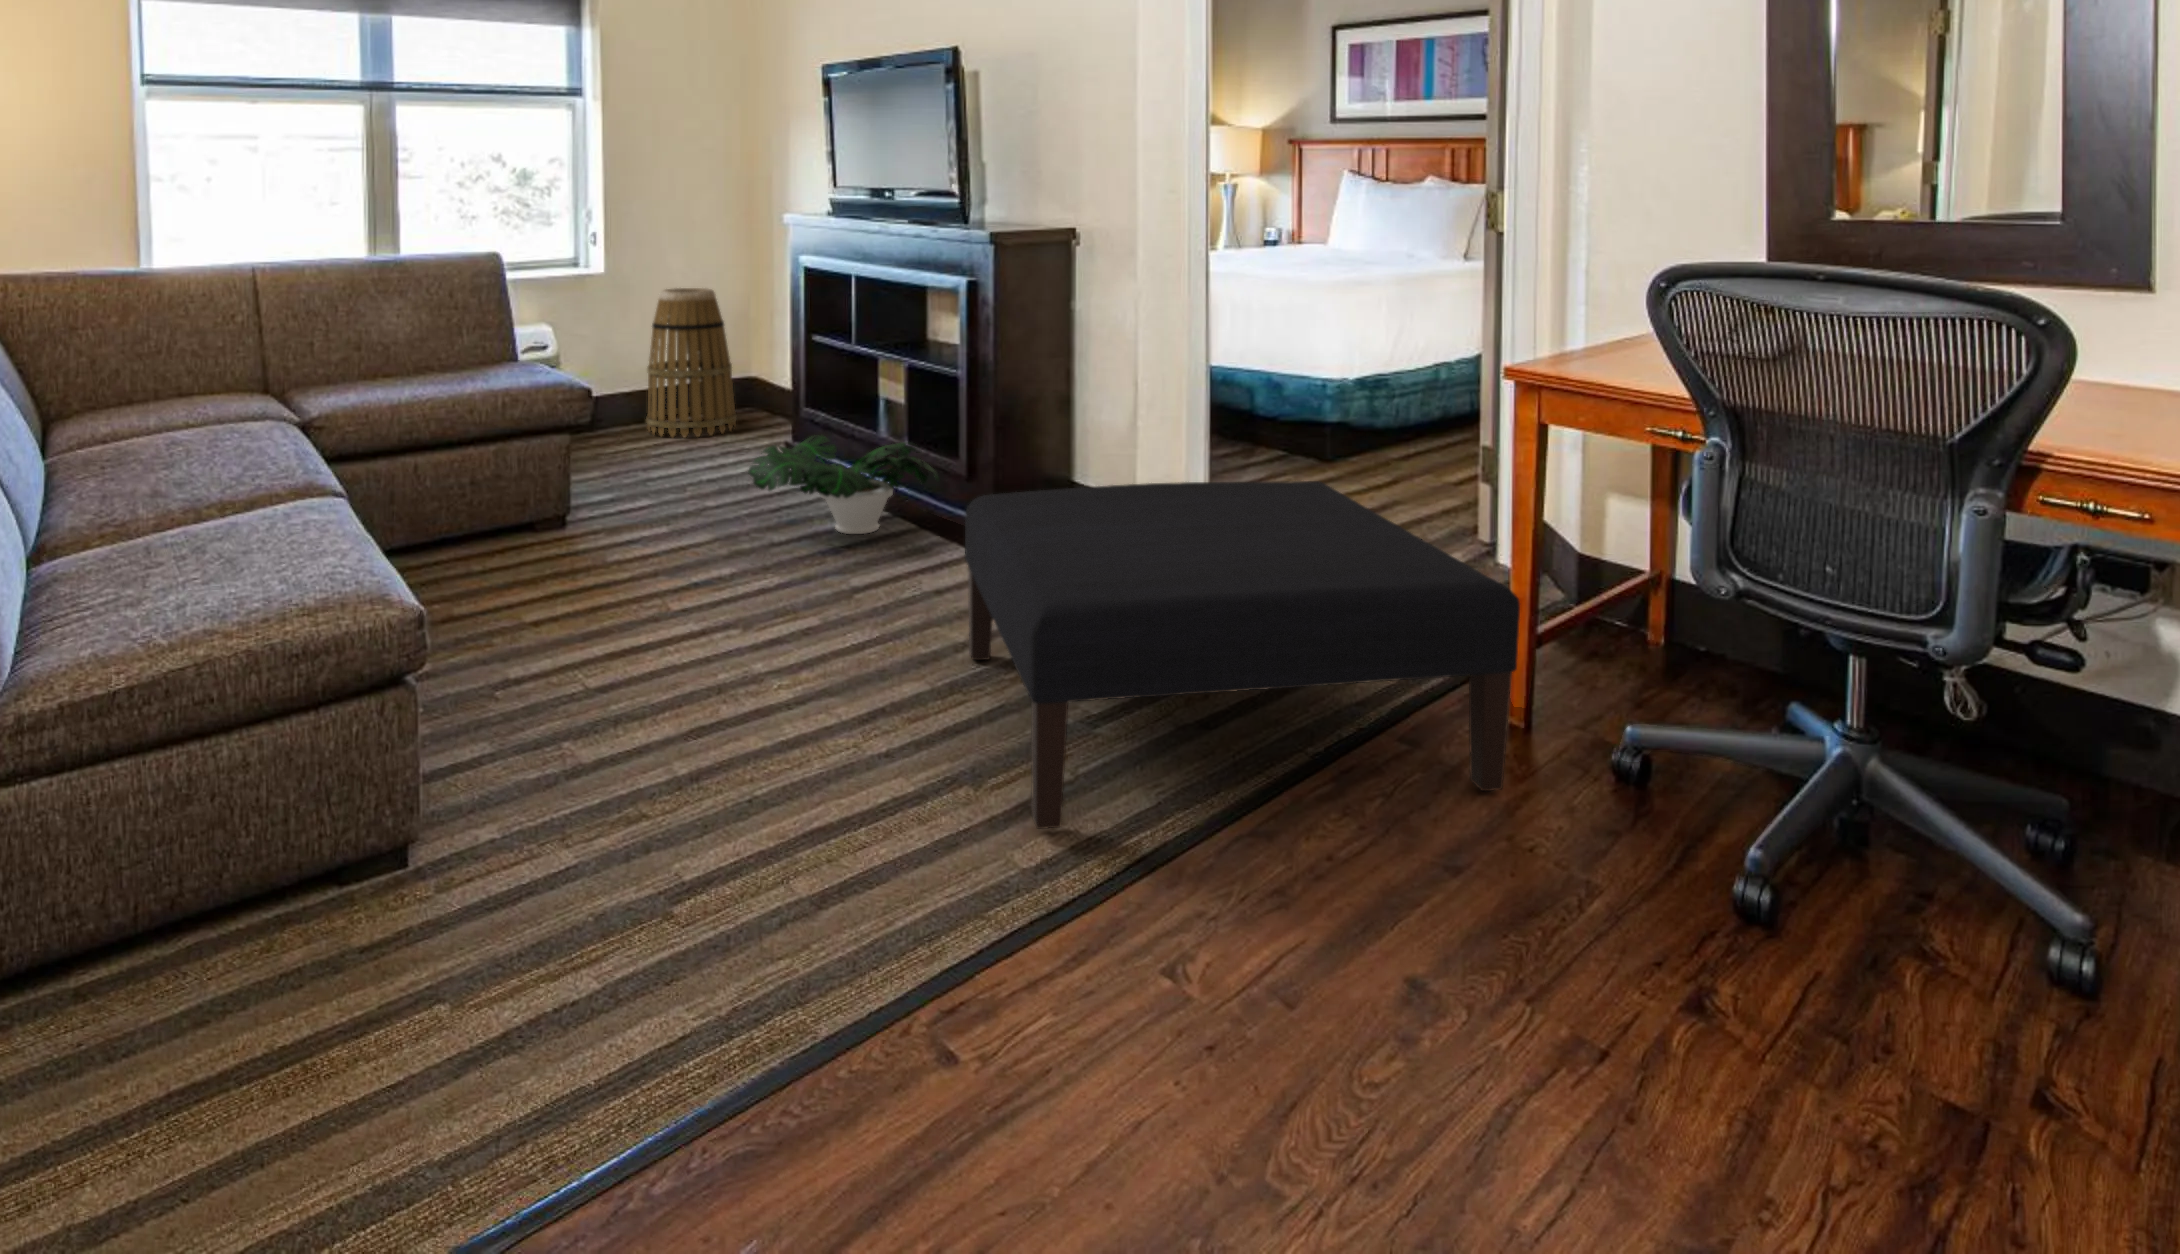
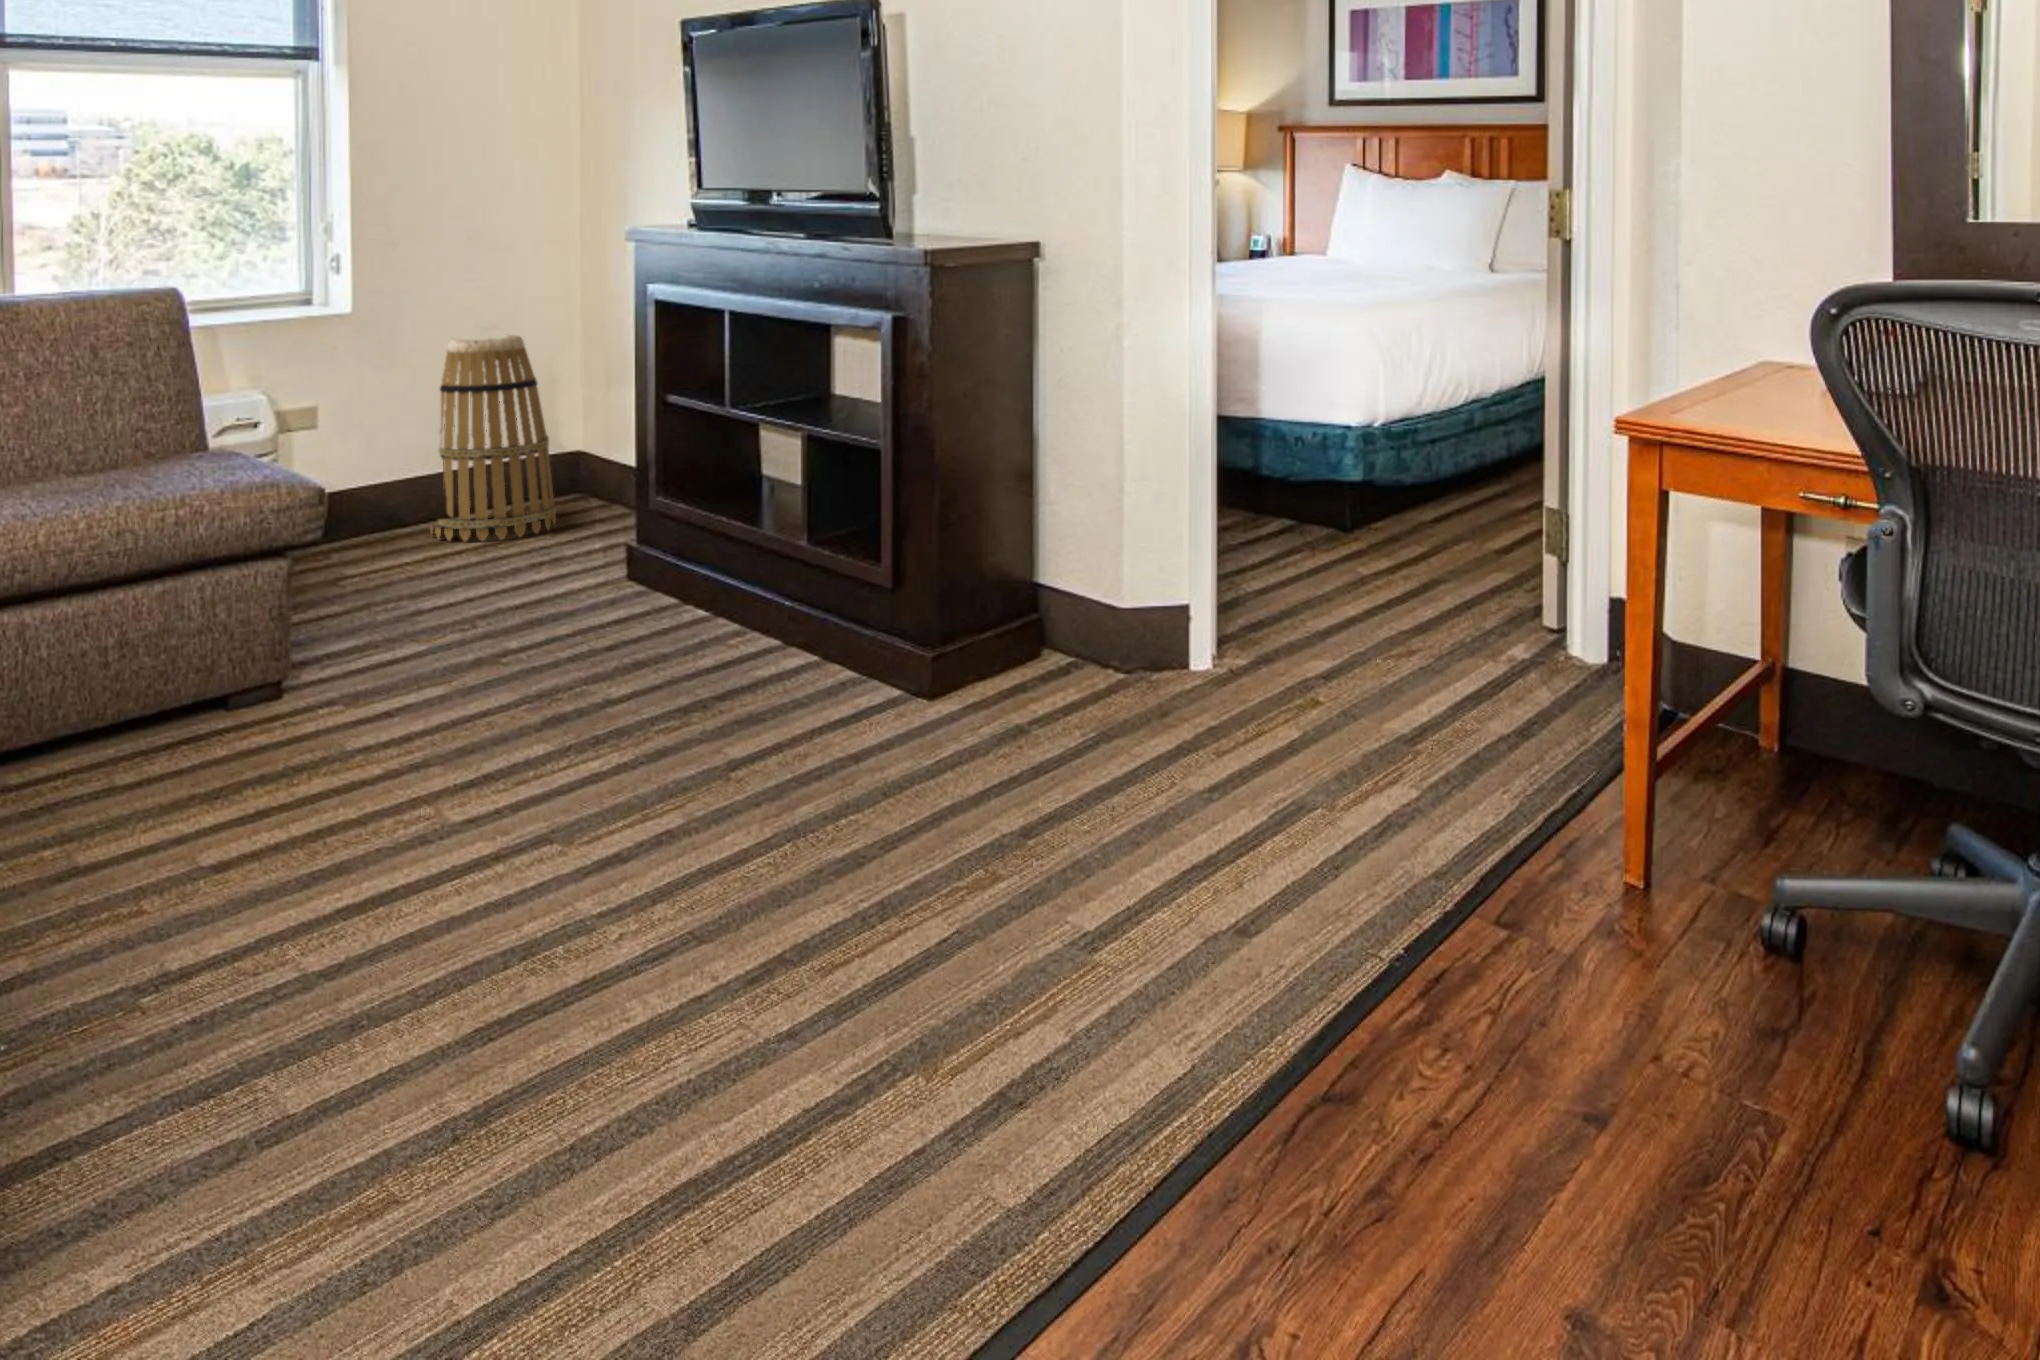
potted plant: present [748,435,940,534] -> none [571,534,850,676]
ottoman: present [965,481,1520,829] -> none [901,580,1770,1186]

